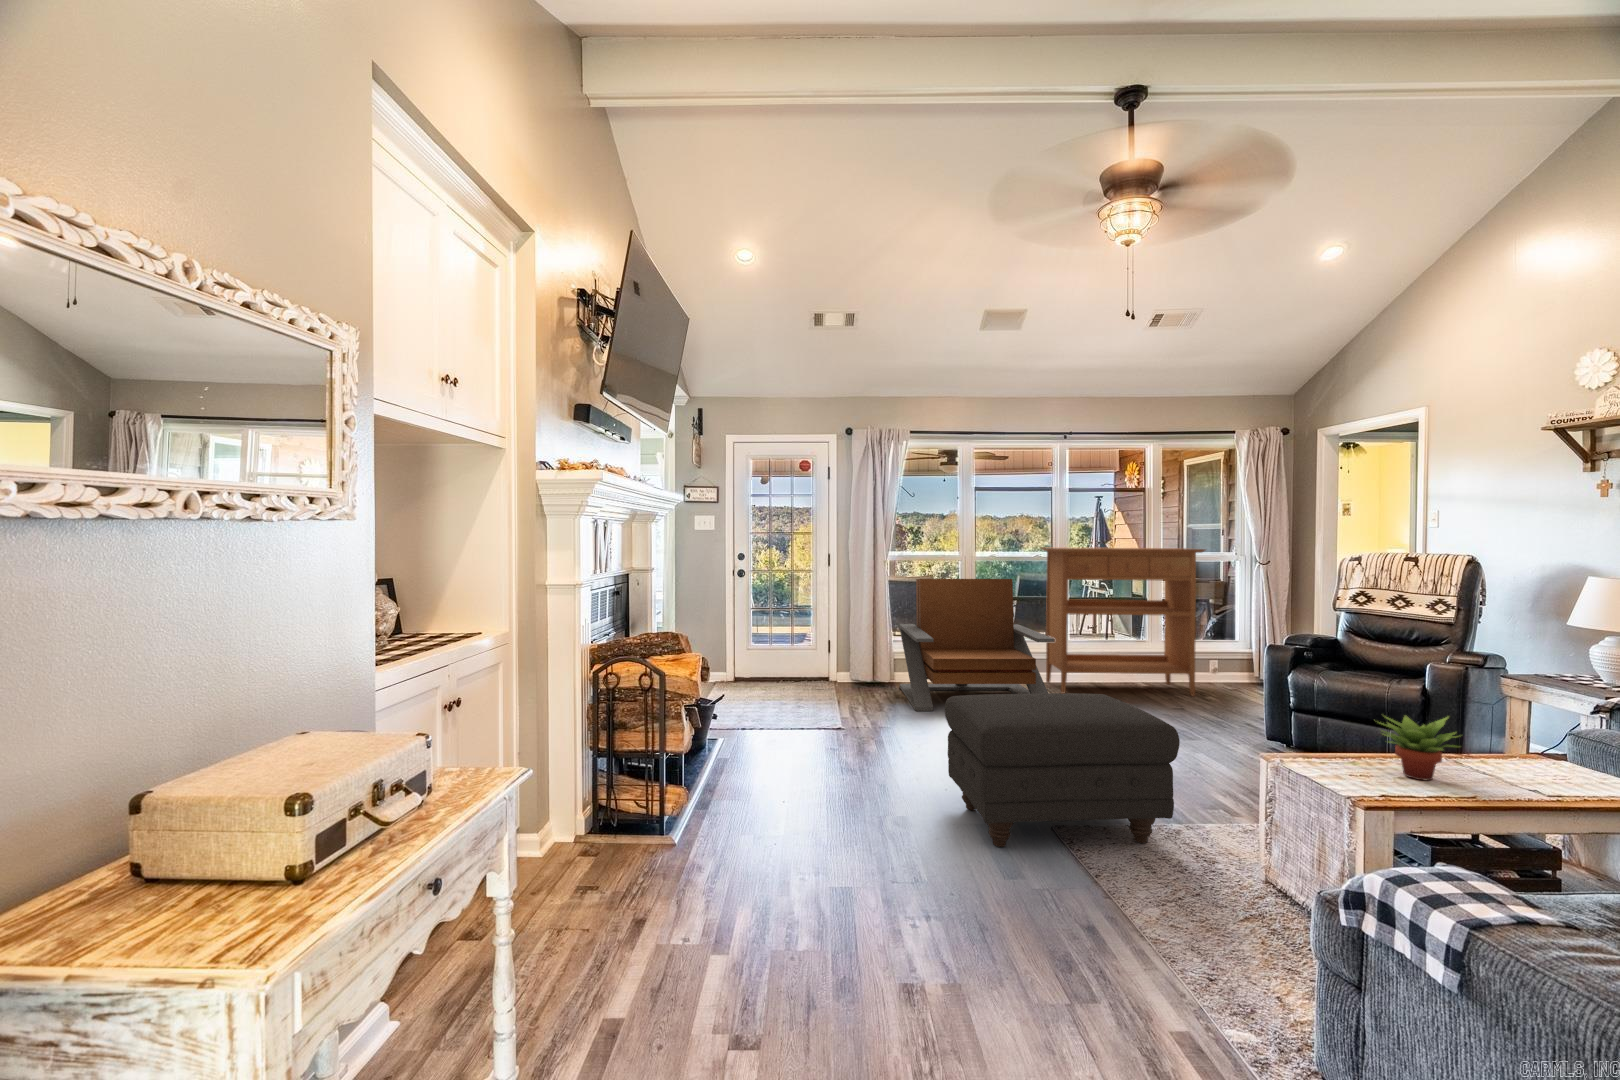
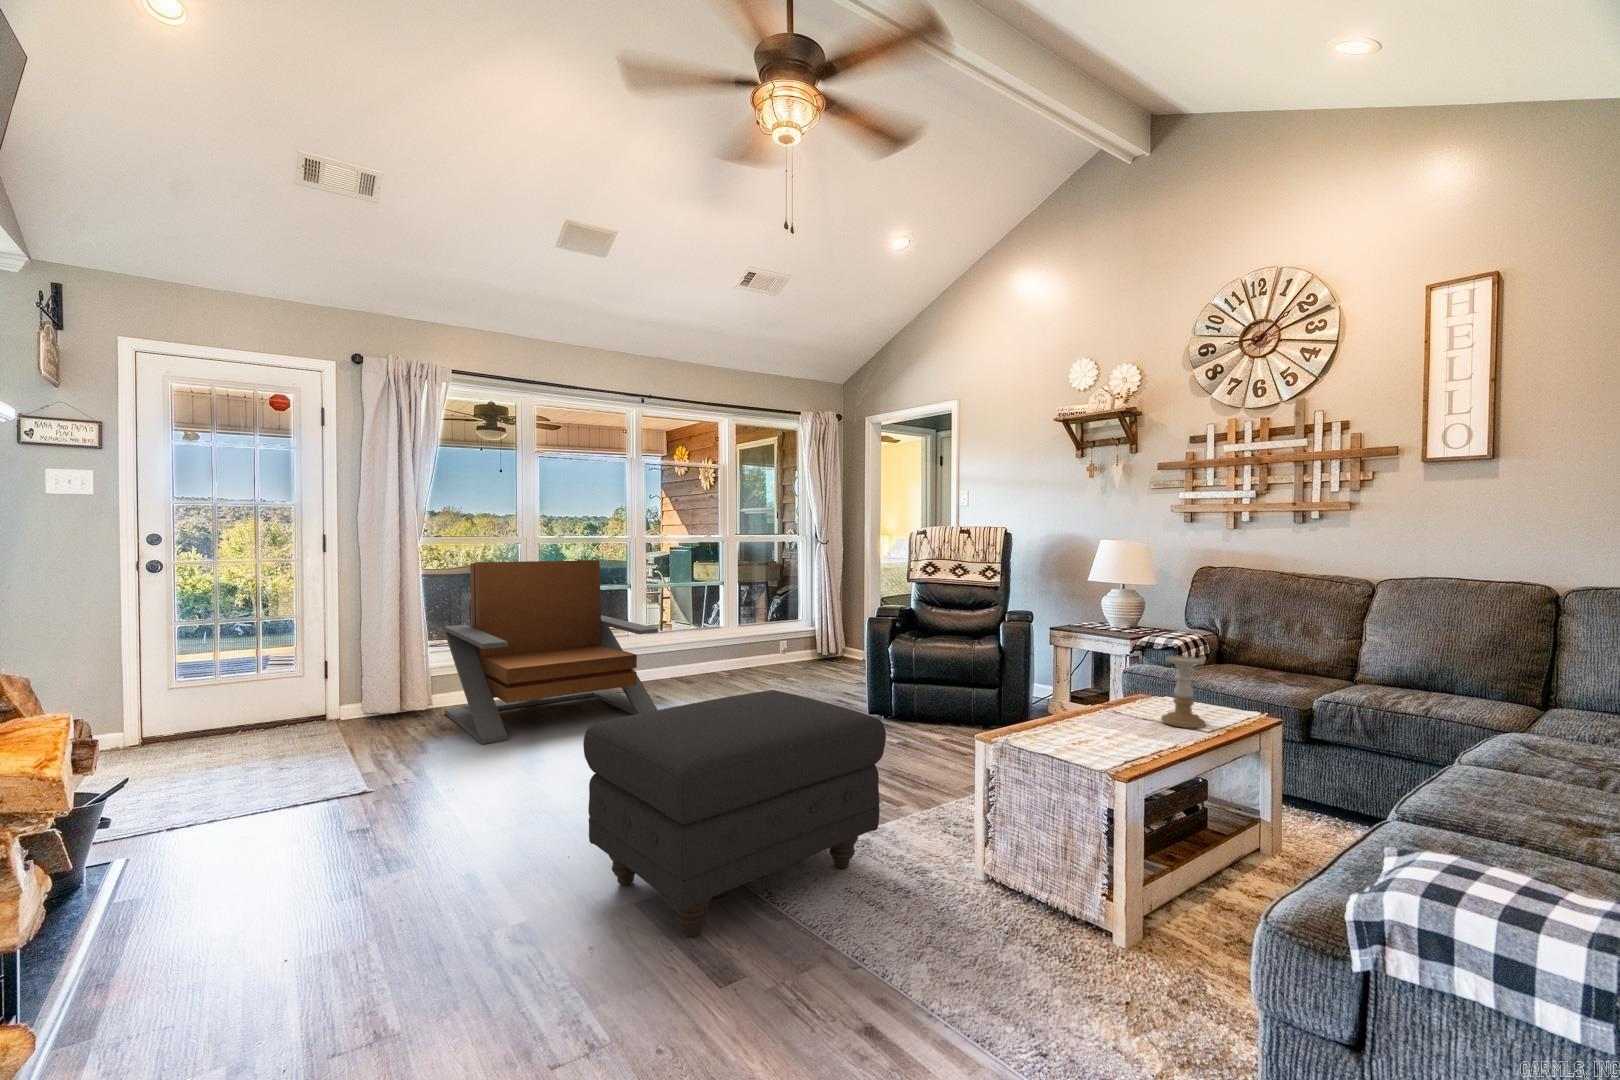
console table: present [1042,547,1205,696] -> none [625,523,792,692]
candle holder: none [1504,710,1565,791] -> present [1161,656,1206,728]
succulent plant: present [1381,715,1456,780] -> none [1083,669,1153,738]

